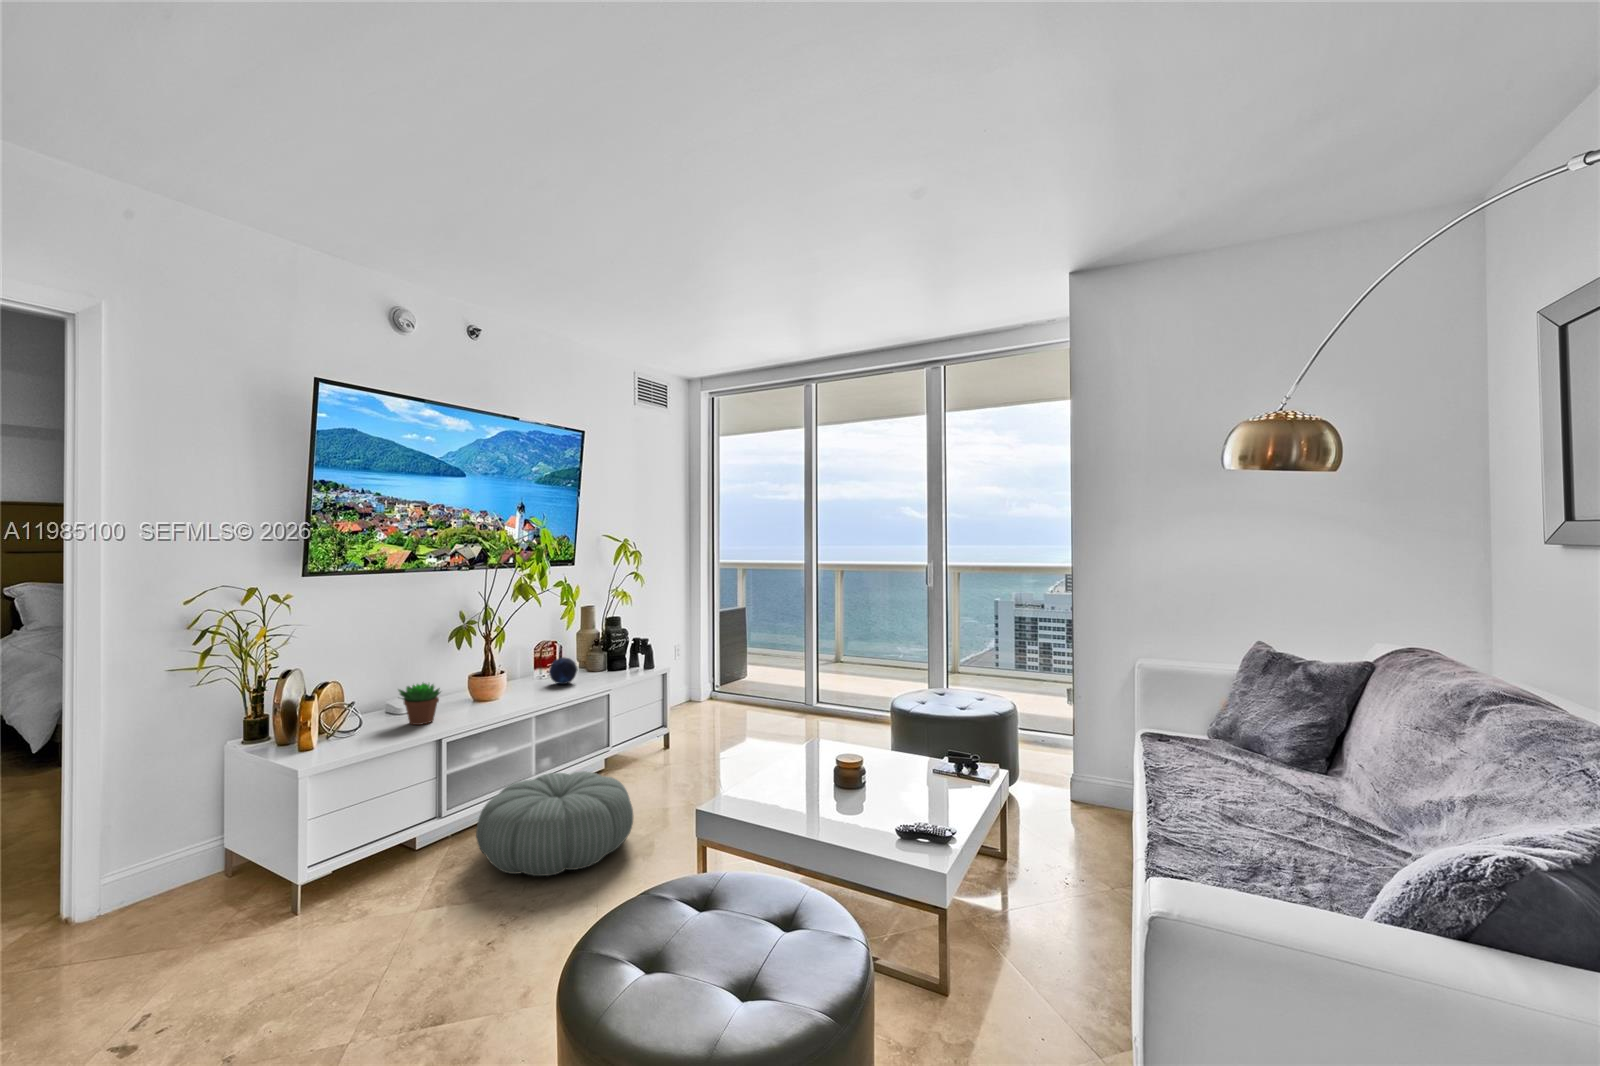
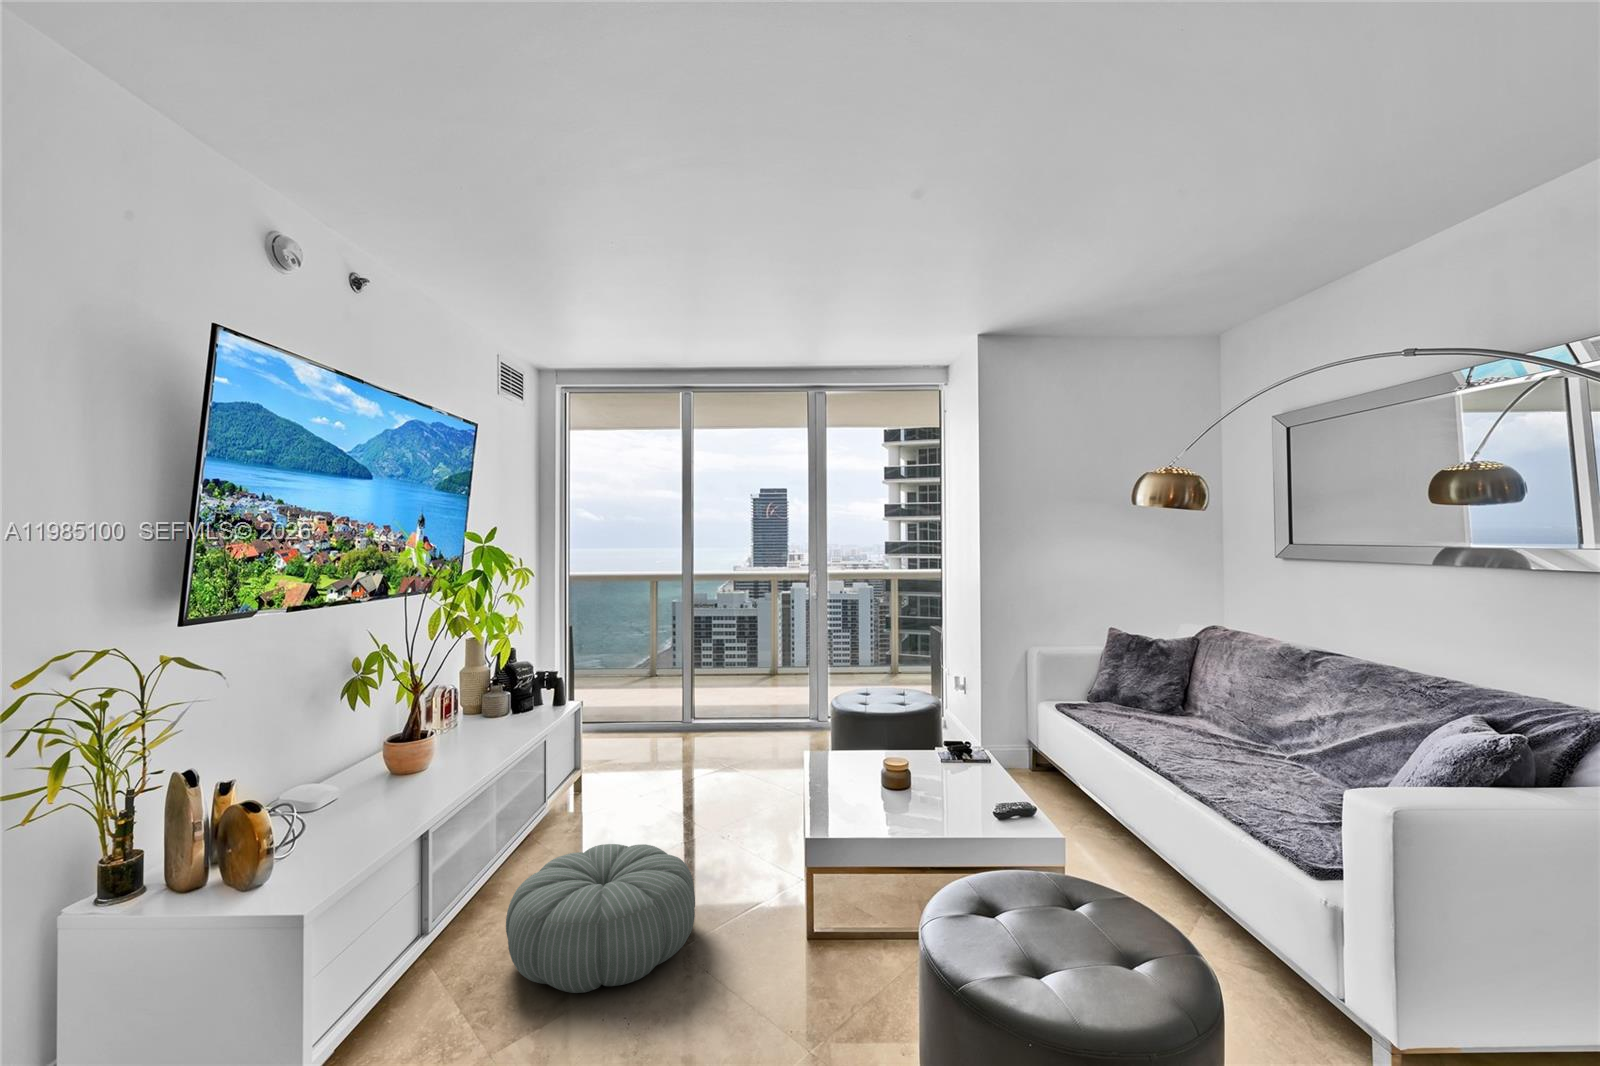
decorative orb: present [549,657,577,684] -> none [470,711,507,746]
succulent plant: present [399,683,440,725] -> none [341,765,409,830]

